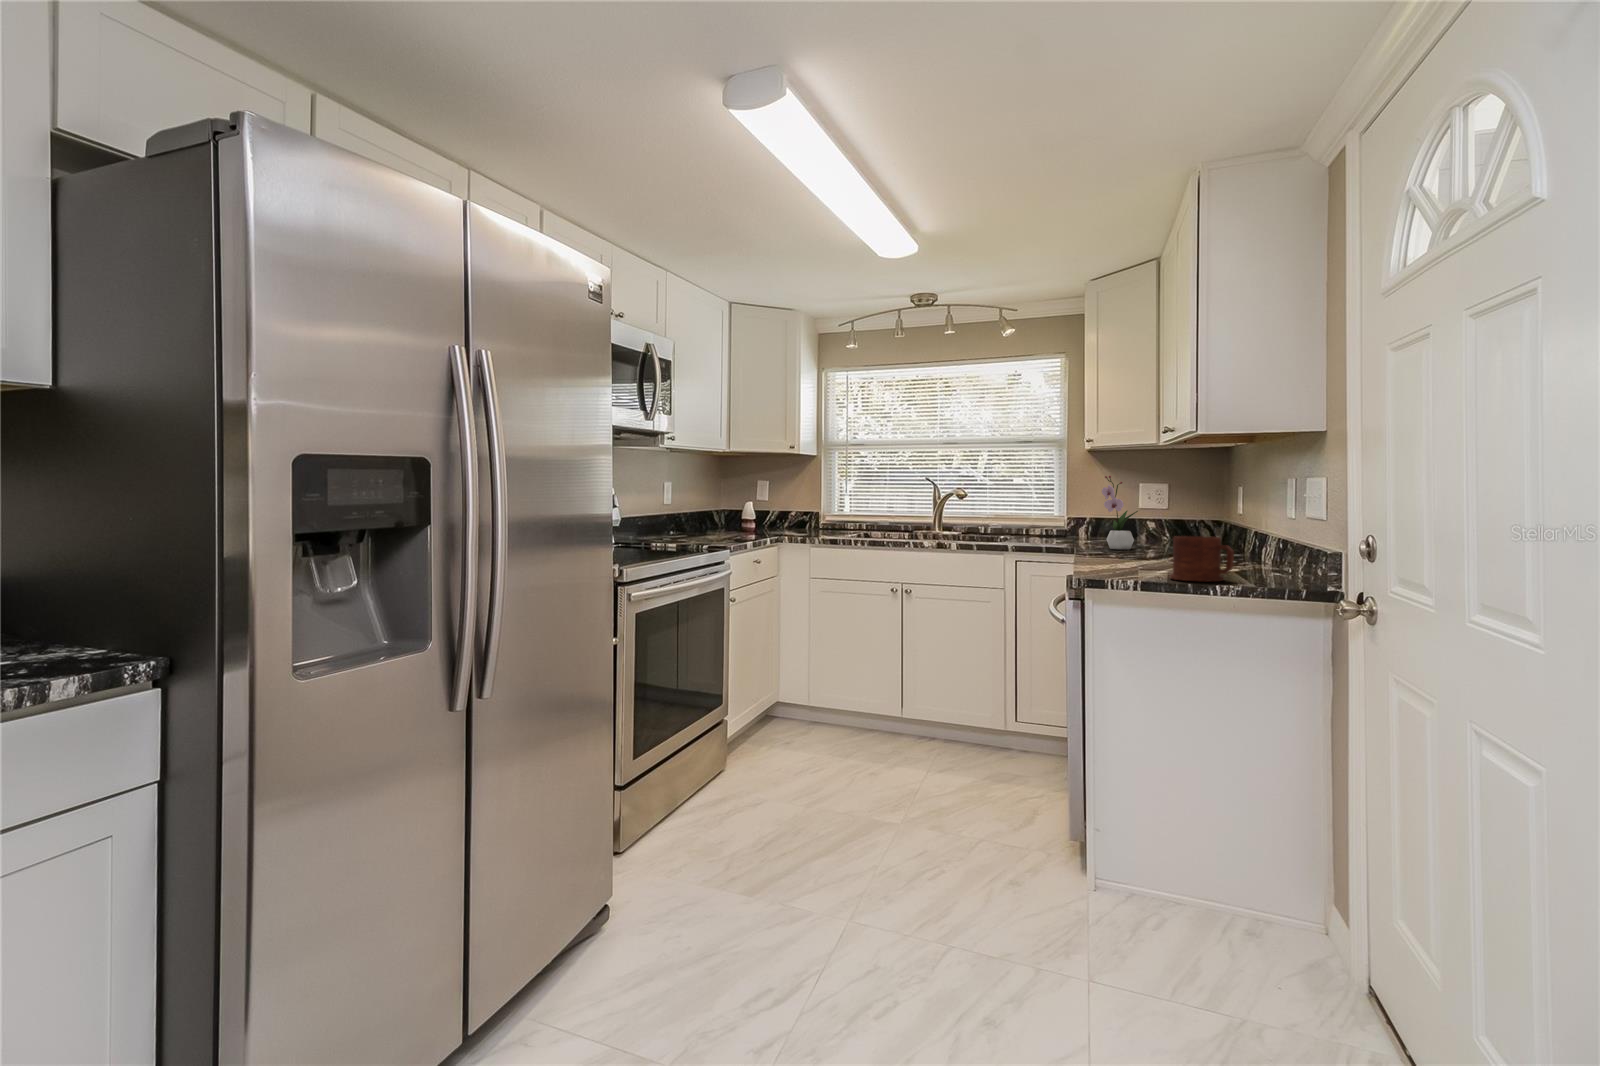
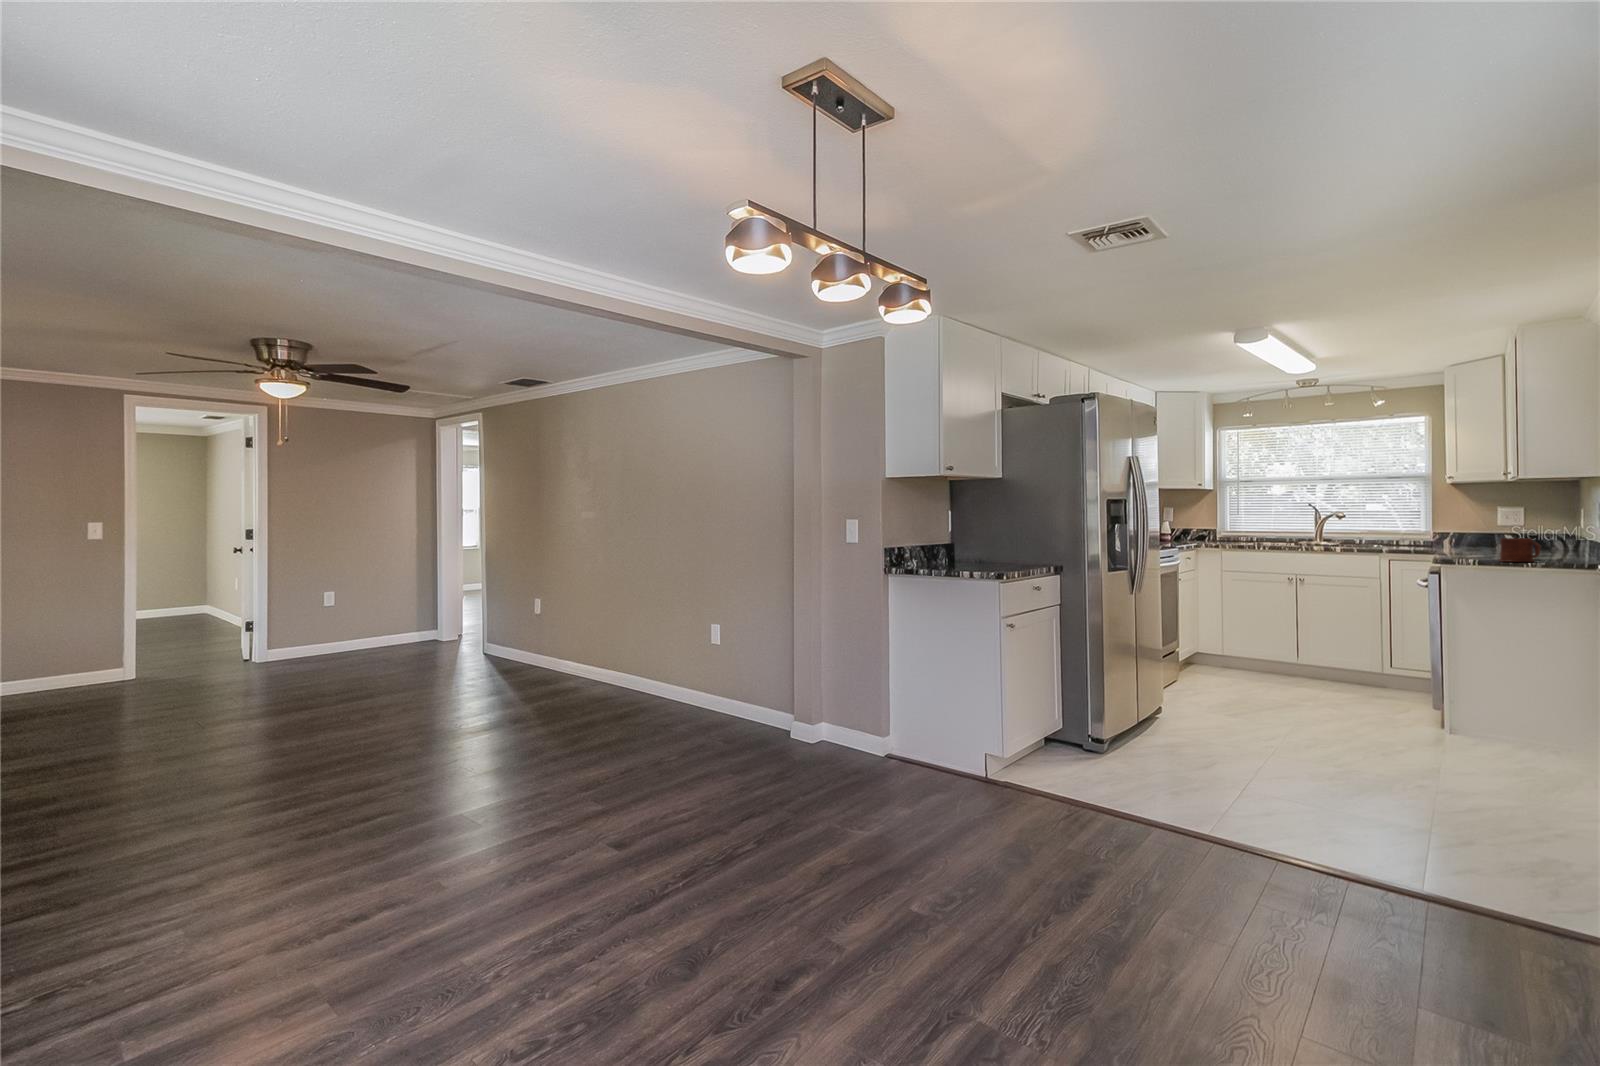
flower arrangement: present [1102,476,1138,549] -> none [1461,501,1494,554]

